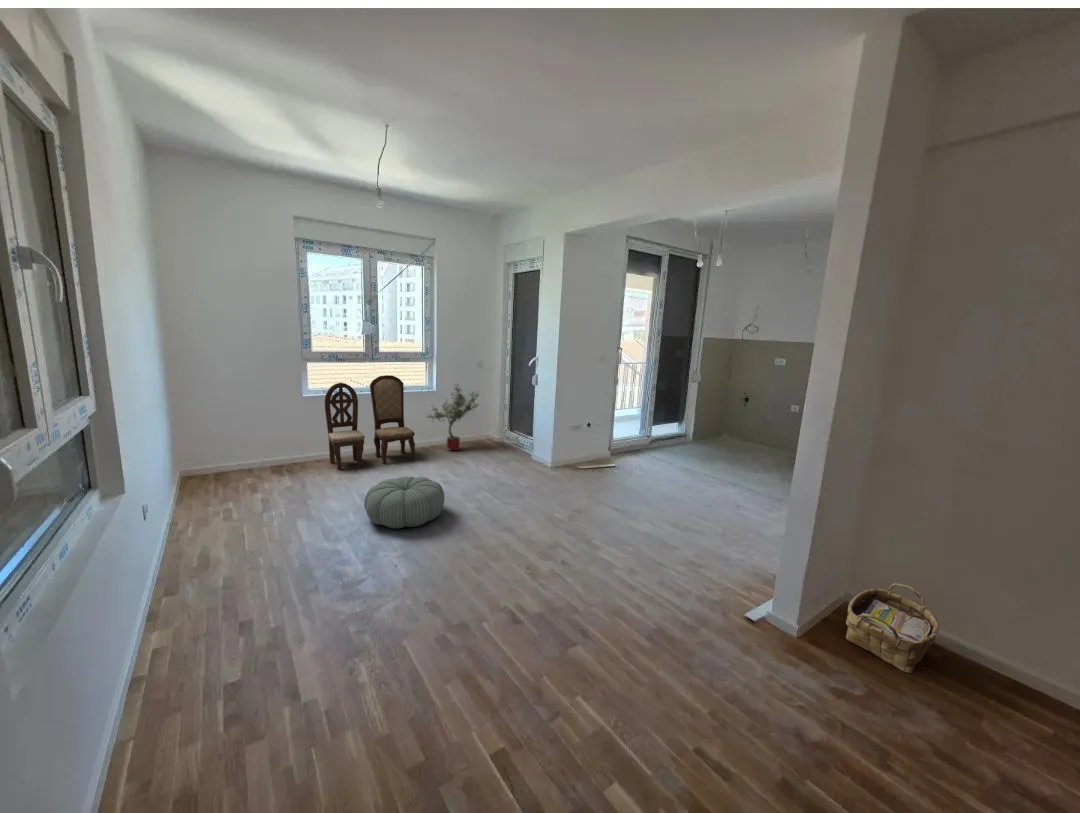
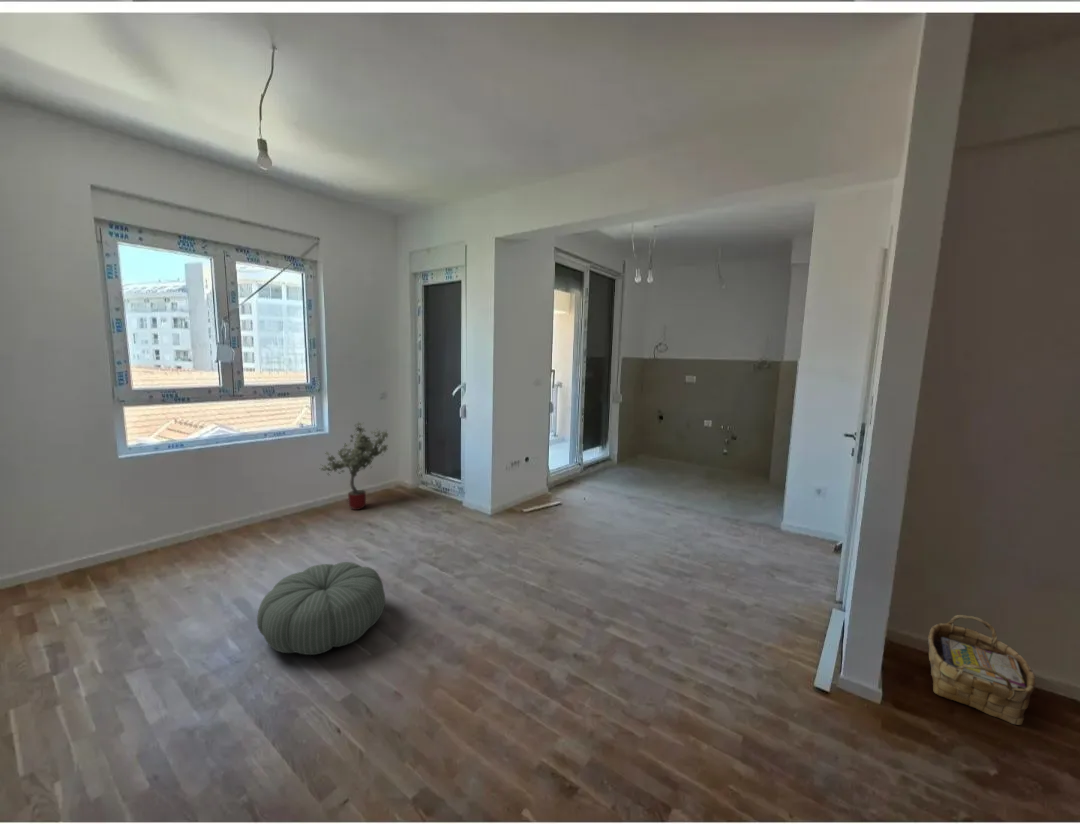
dining chair: present [325,375,415,470] -> none [159,418,308,564]

